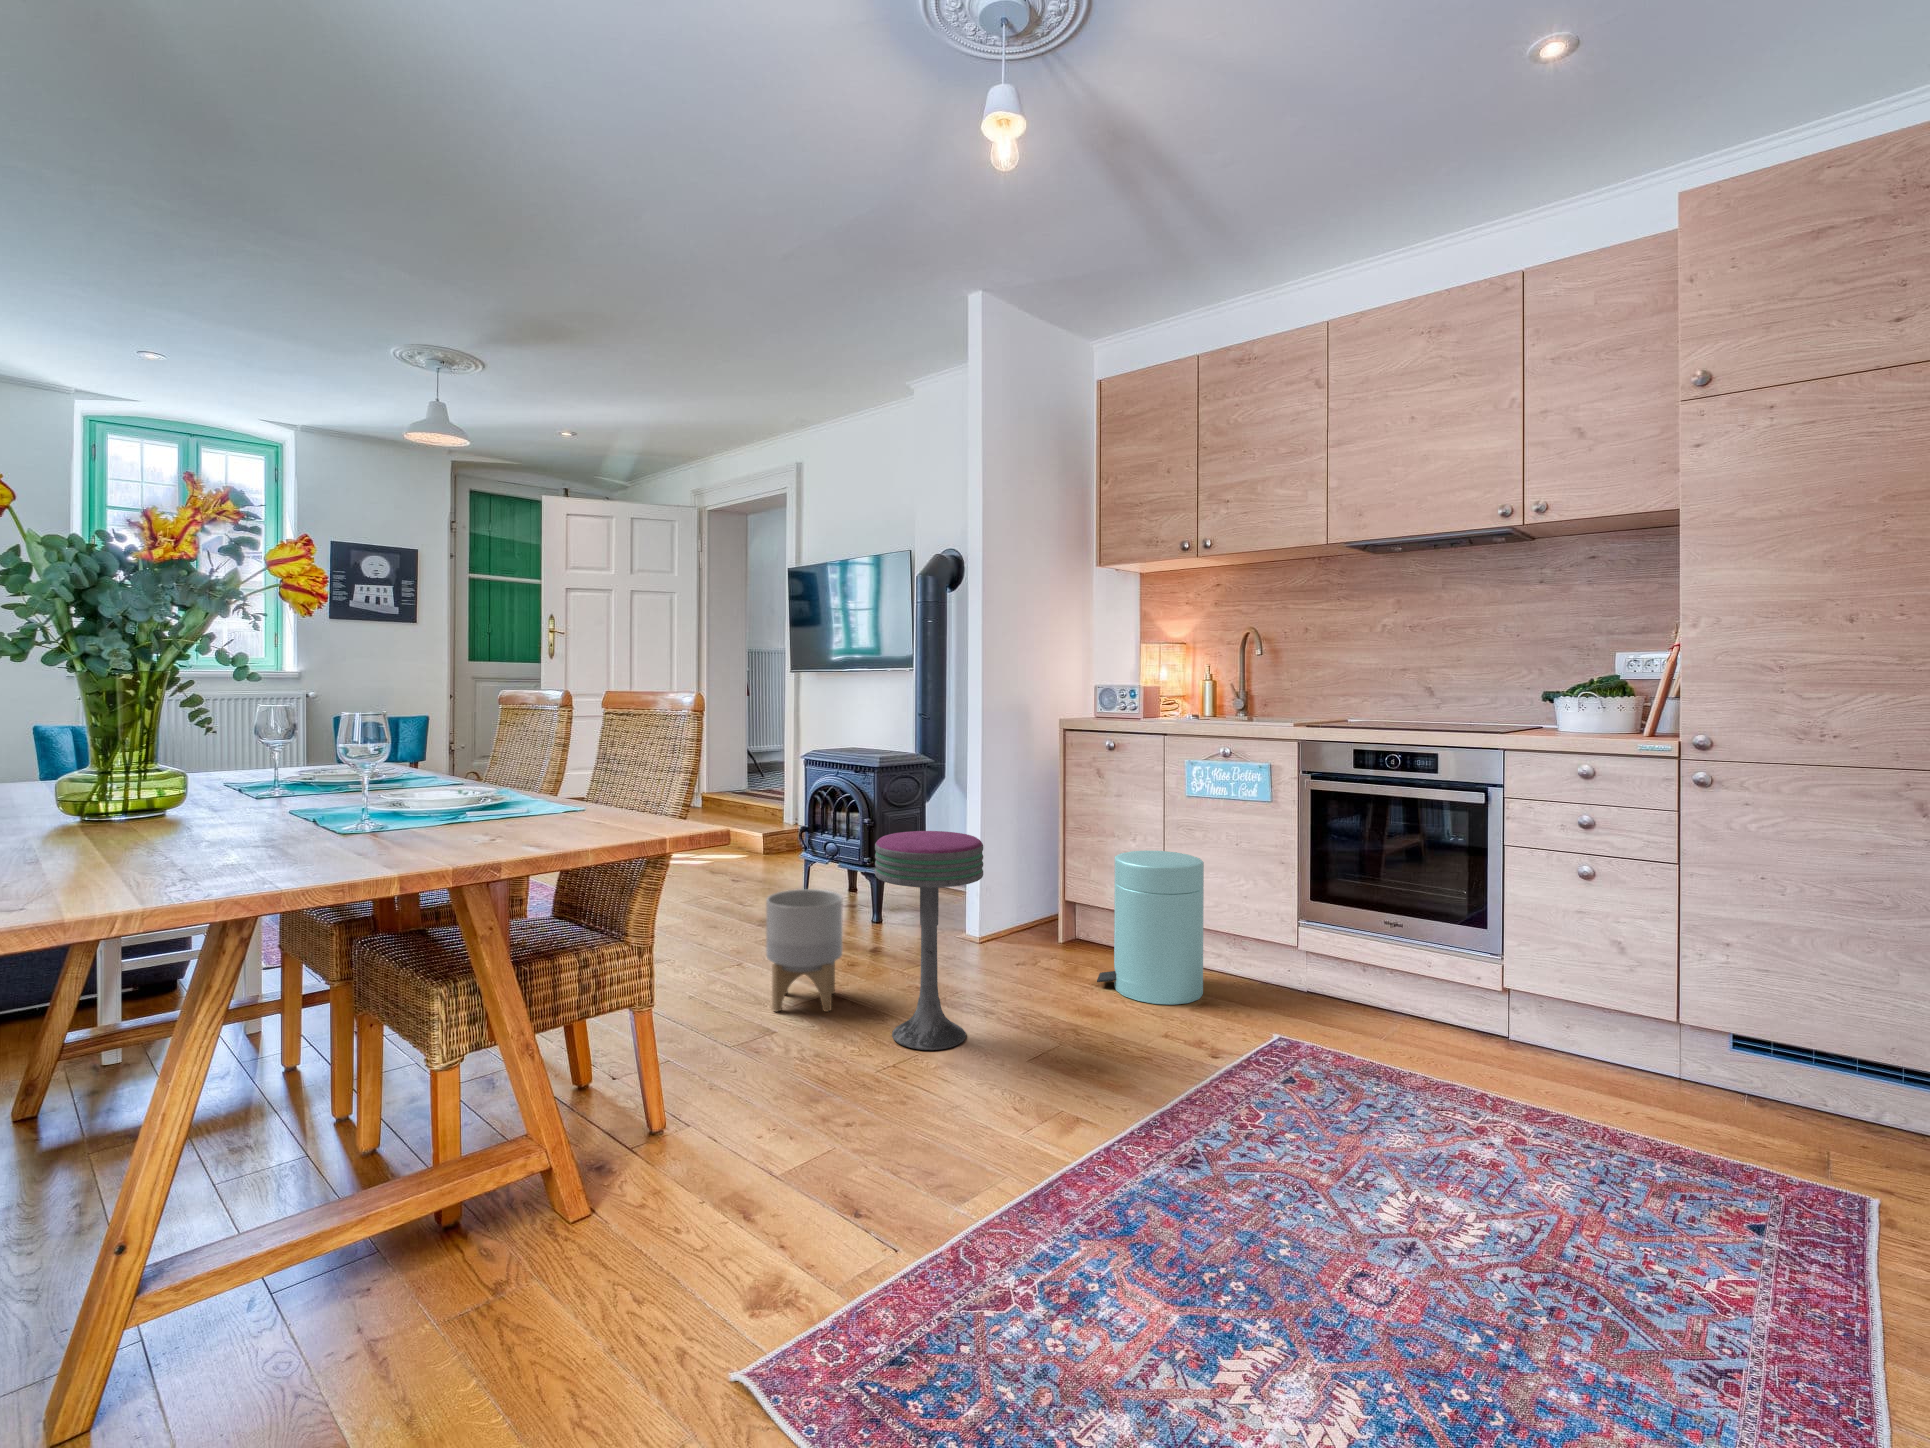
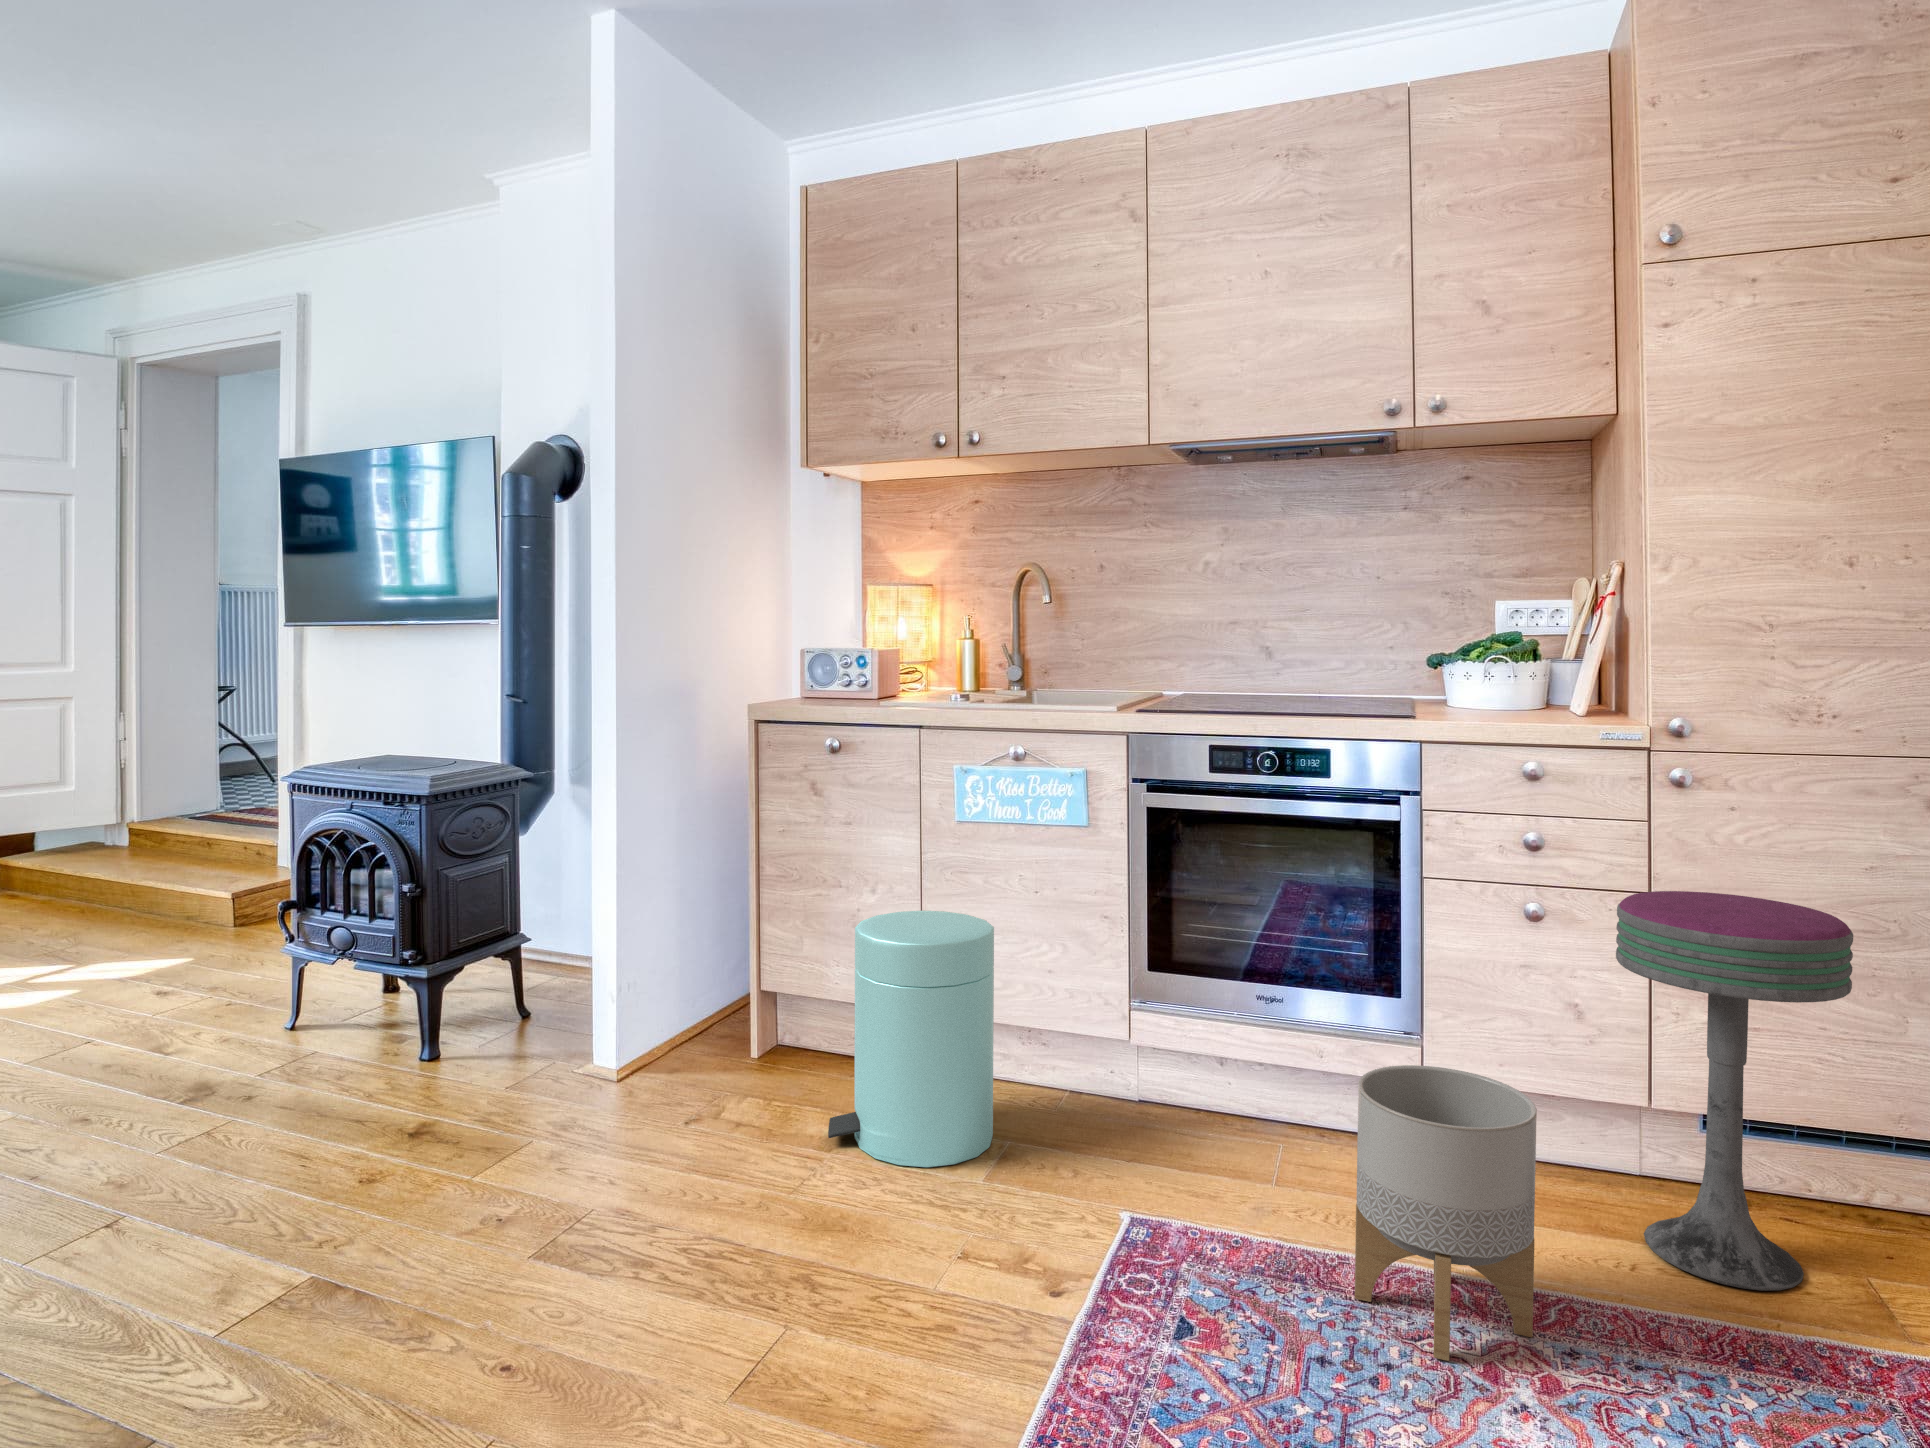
bar stool: present [875,831,983,1050] -> present [1616,891,1853,1291]
planter: present [766,889,842,1012] -> present [1355,1065,1537,1361]

